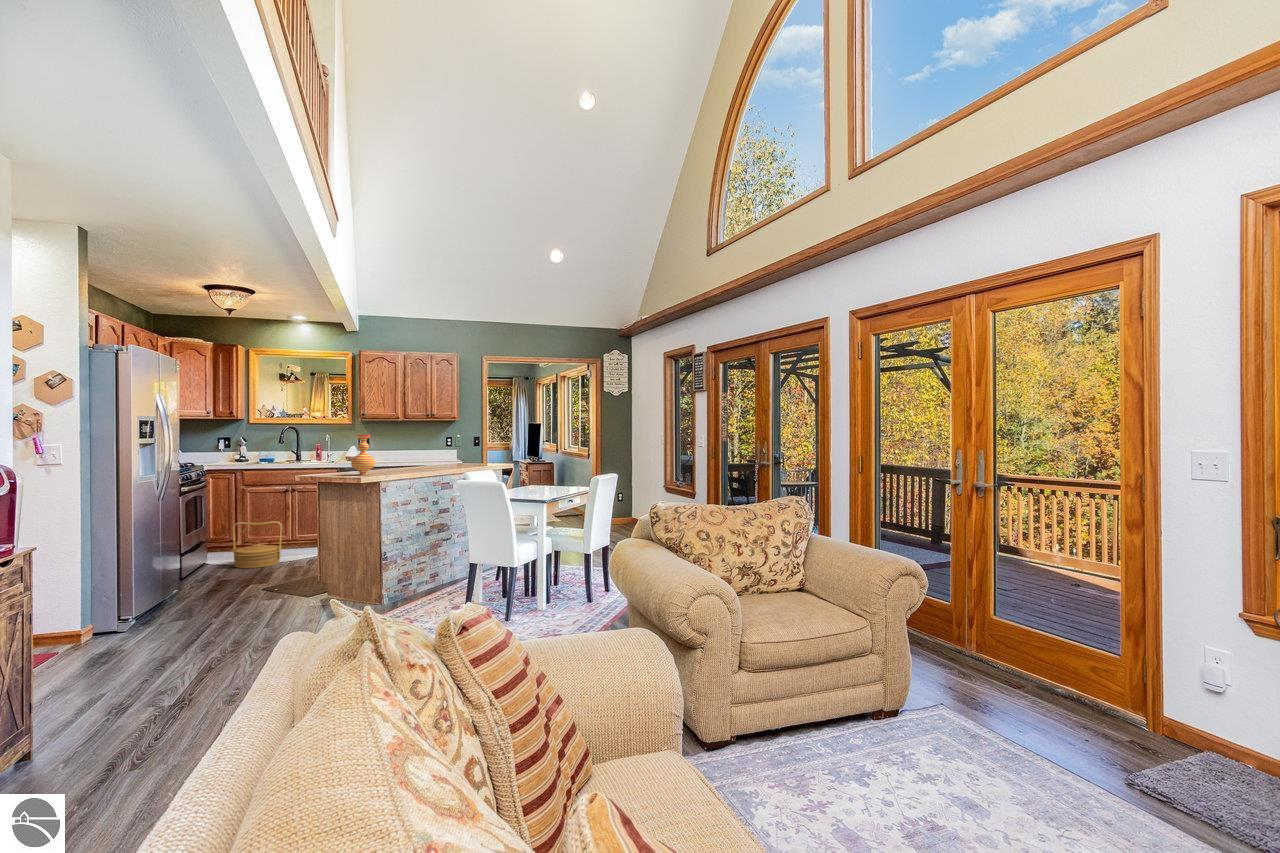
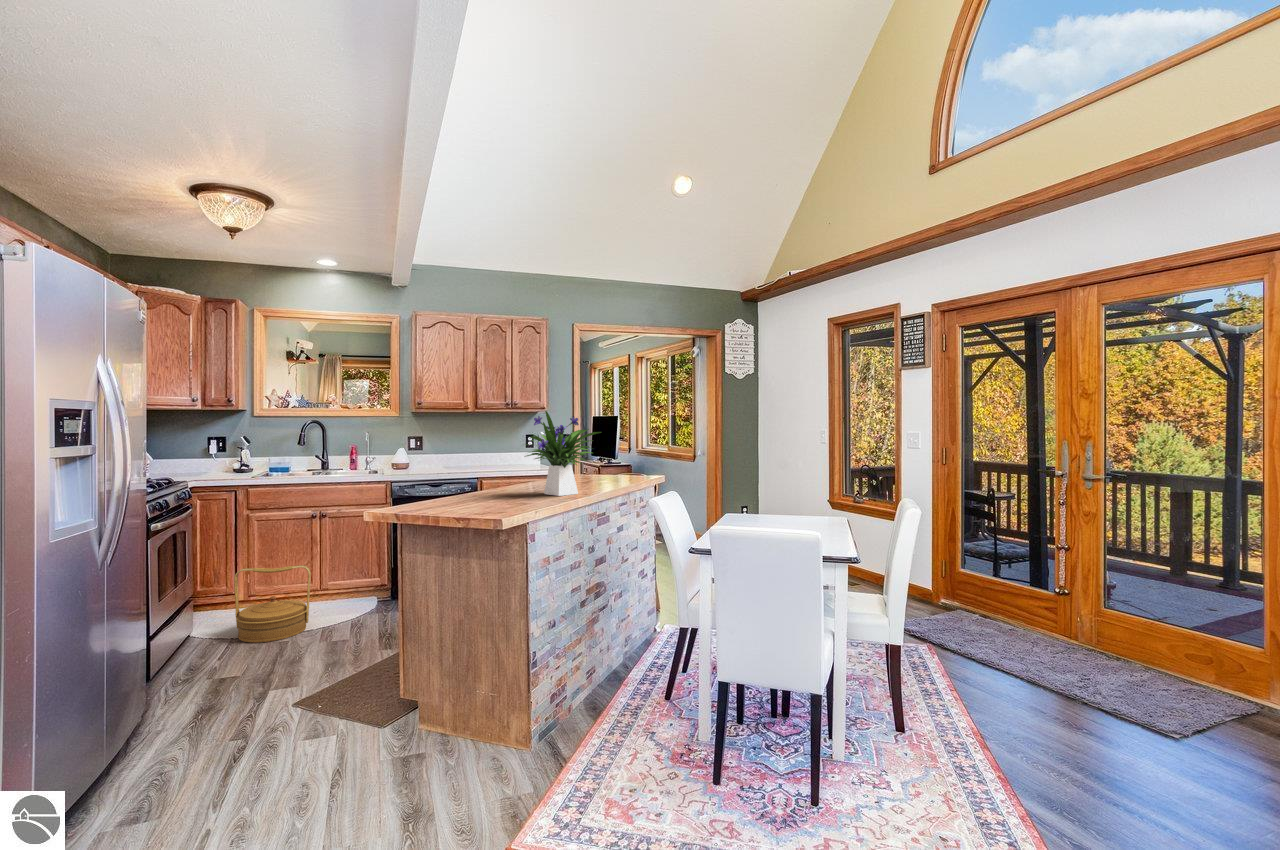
flower arrangement: none [396,422,445,472] -> present [525,411,601,496]
vase: present [351,435,375,475] -> none [454,434,493,504]

